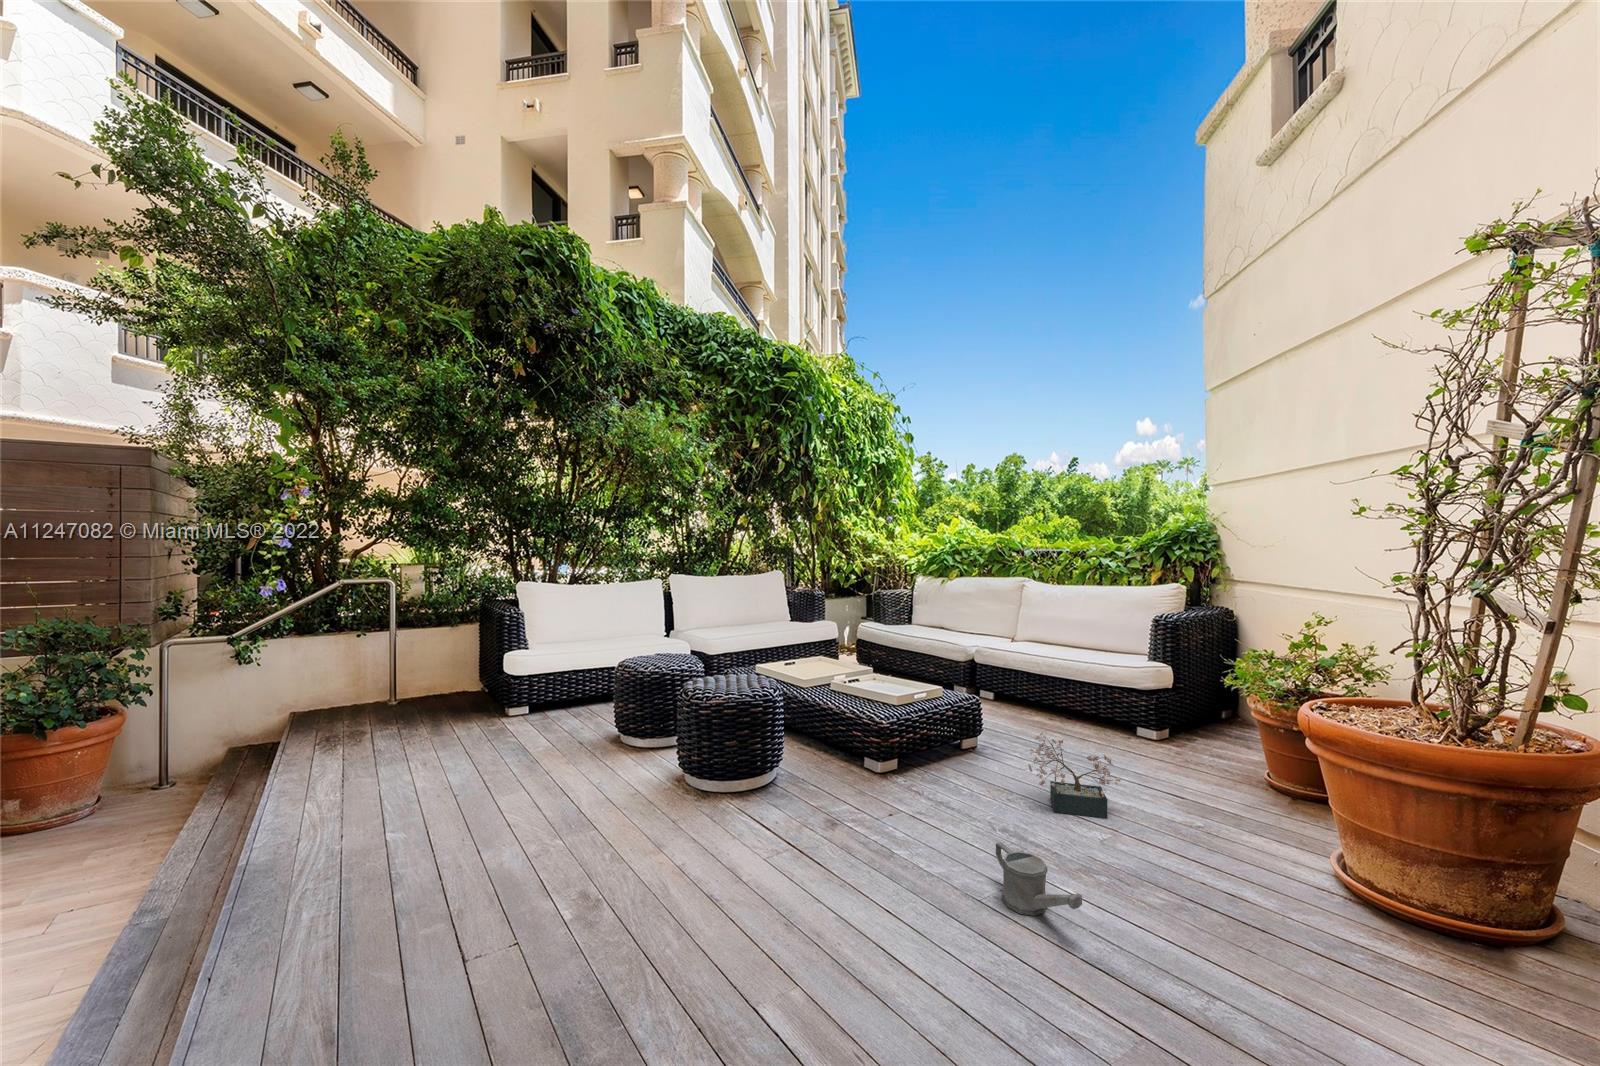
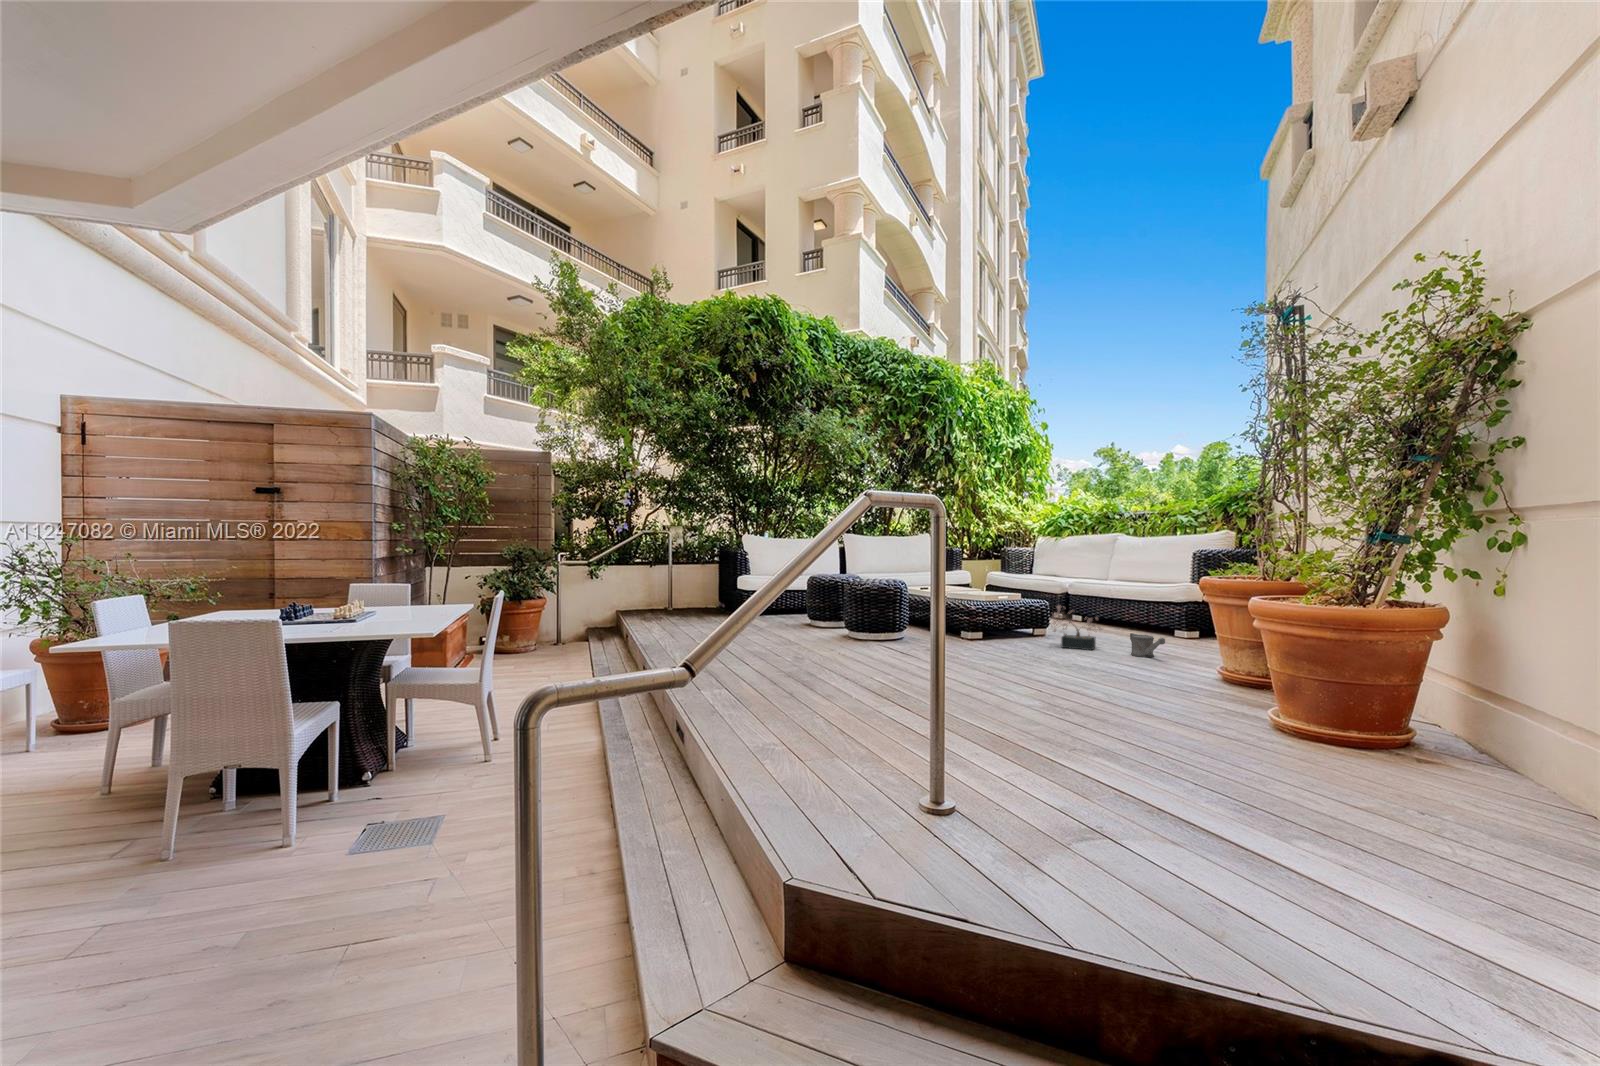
watering can: present [996,843,1082,916] -> present [1130,633,1165,657]

